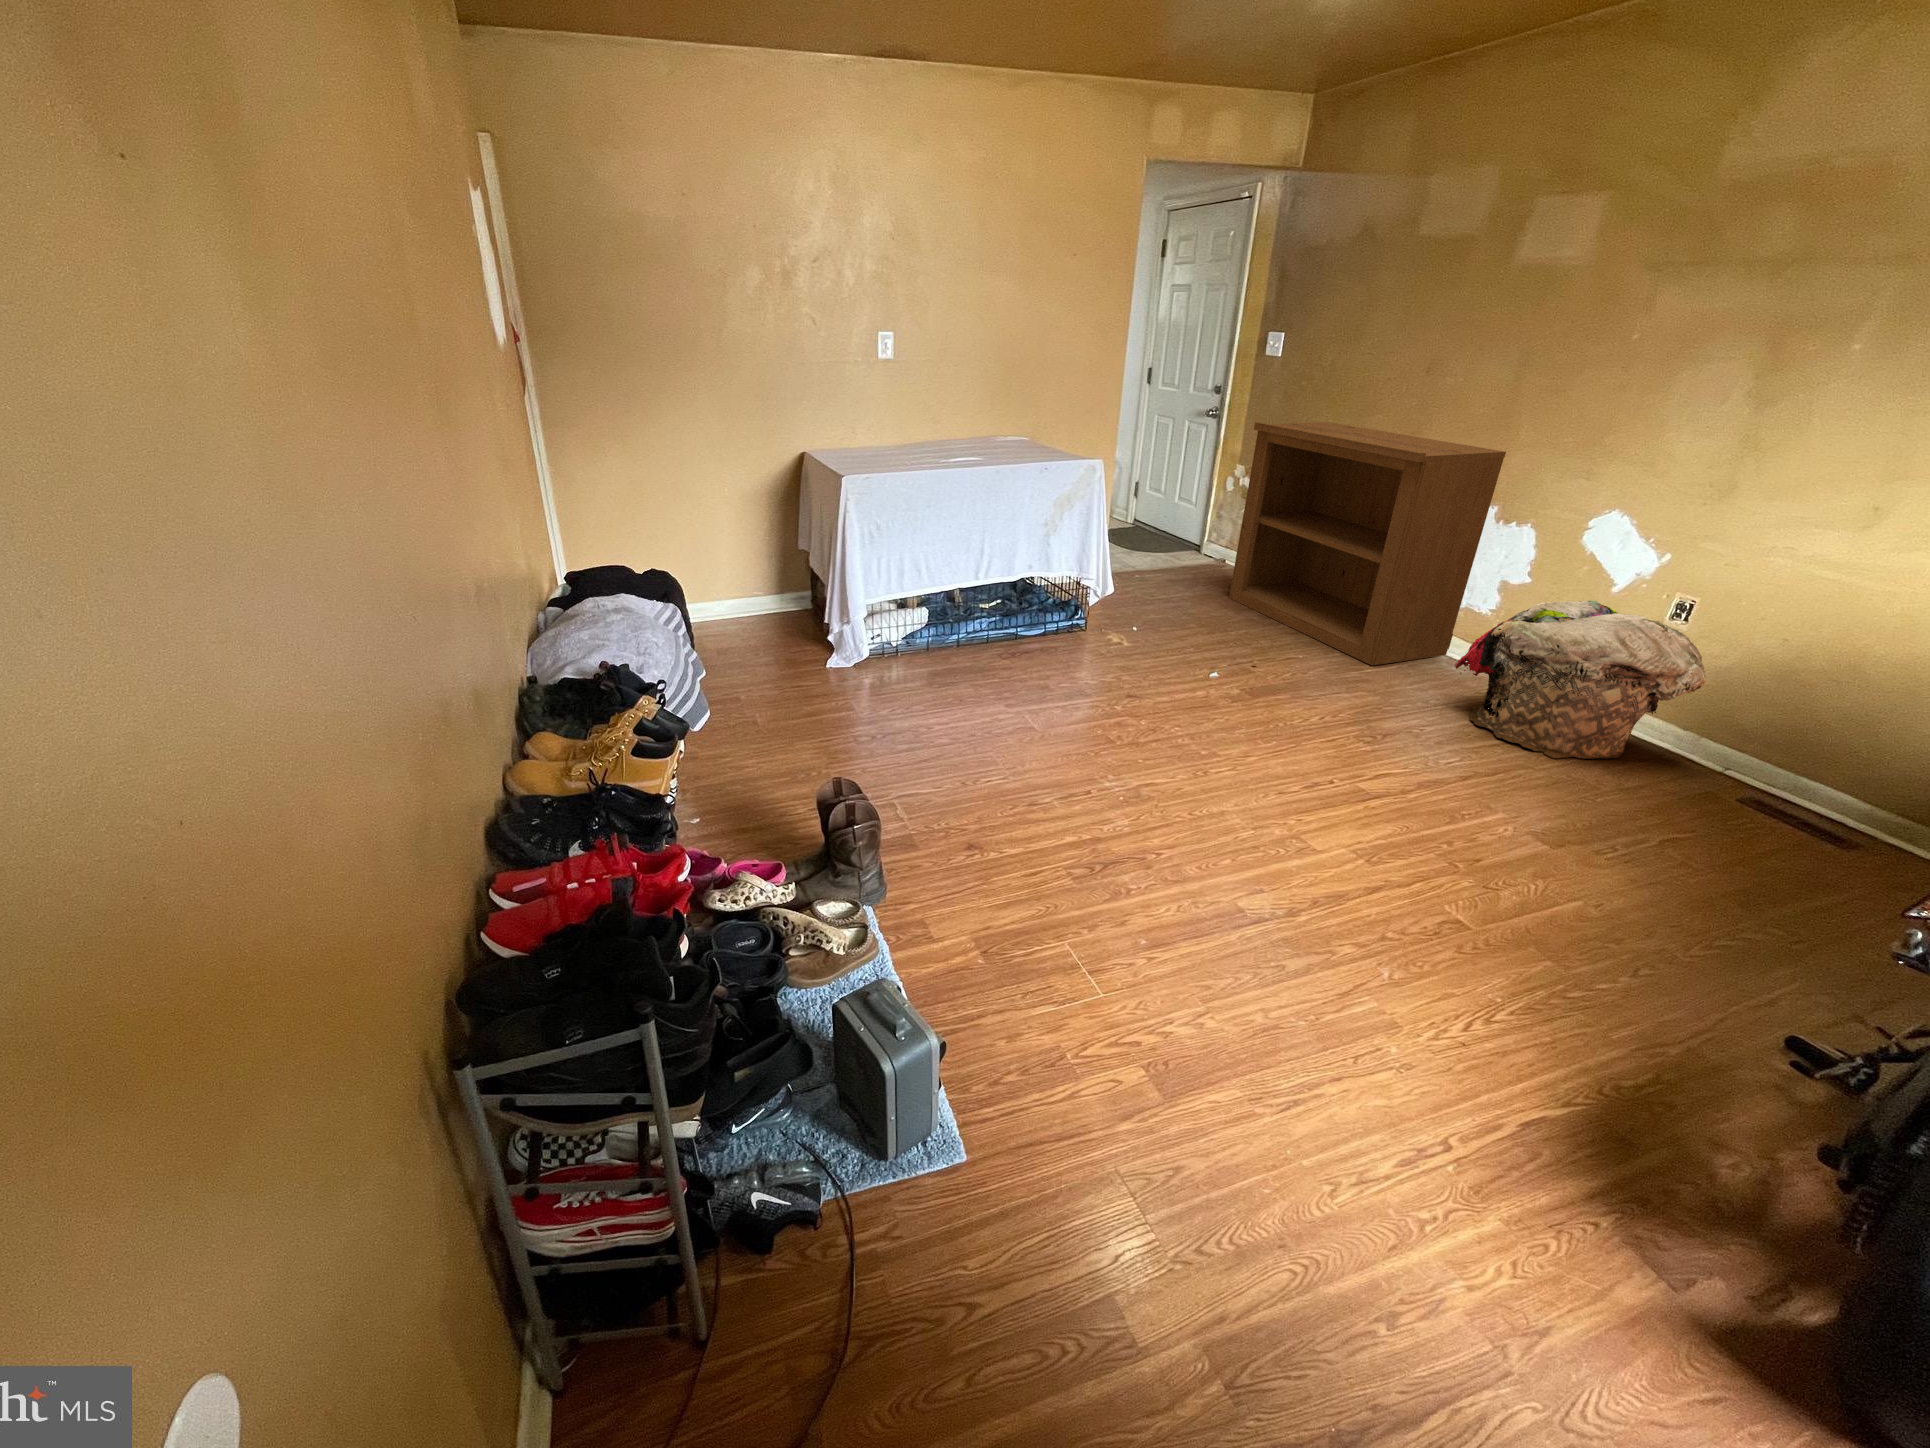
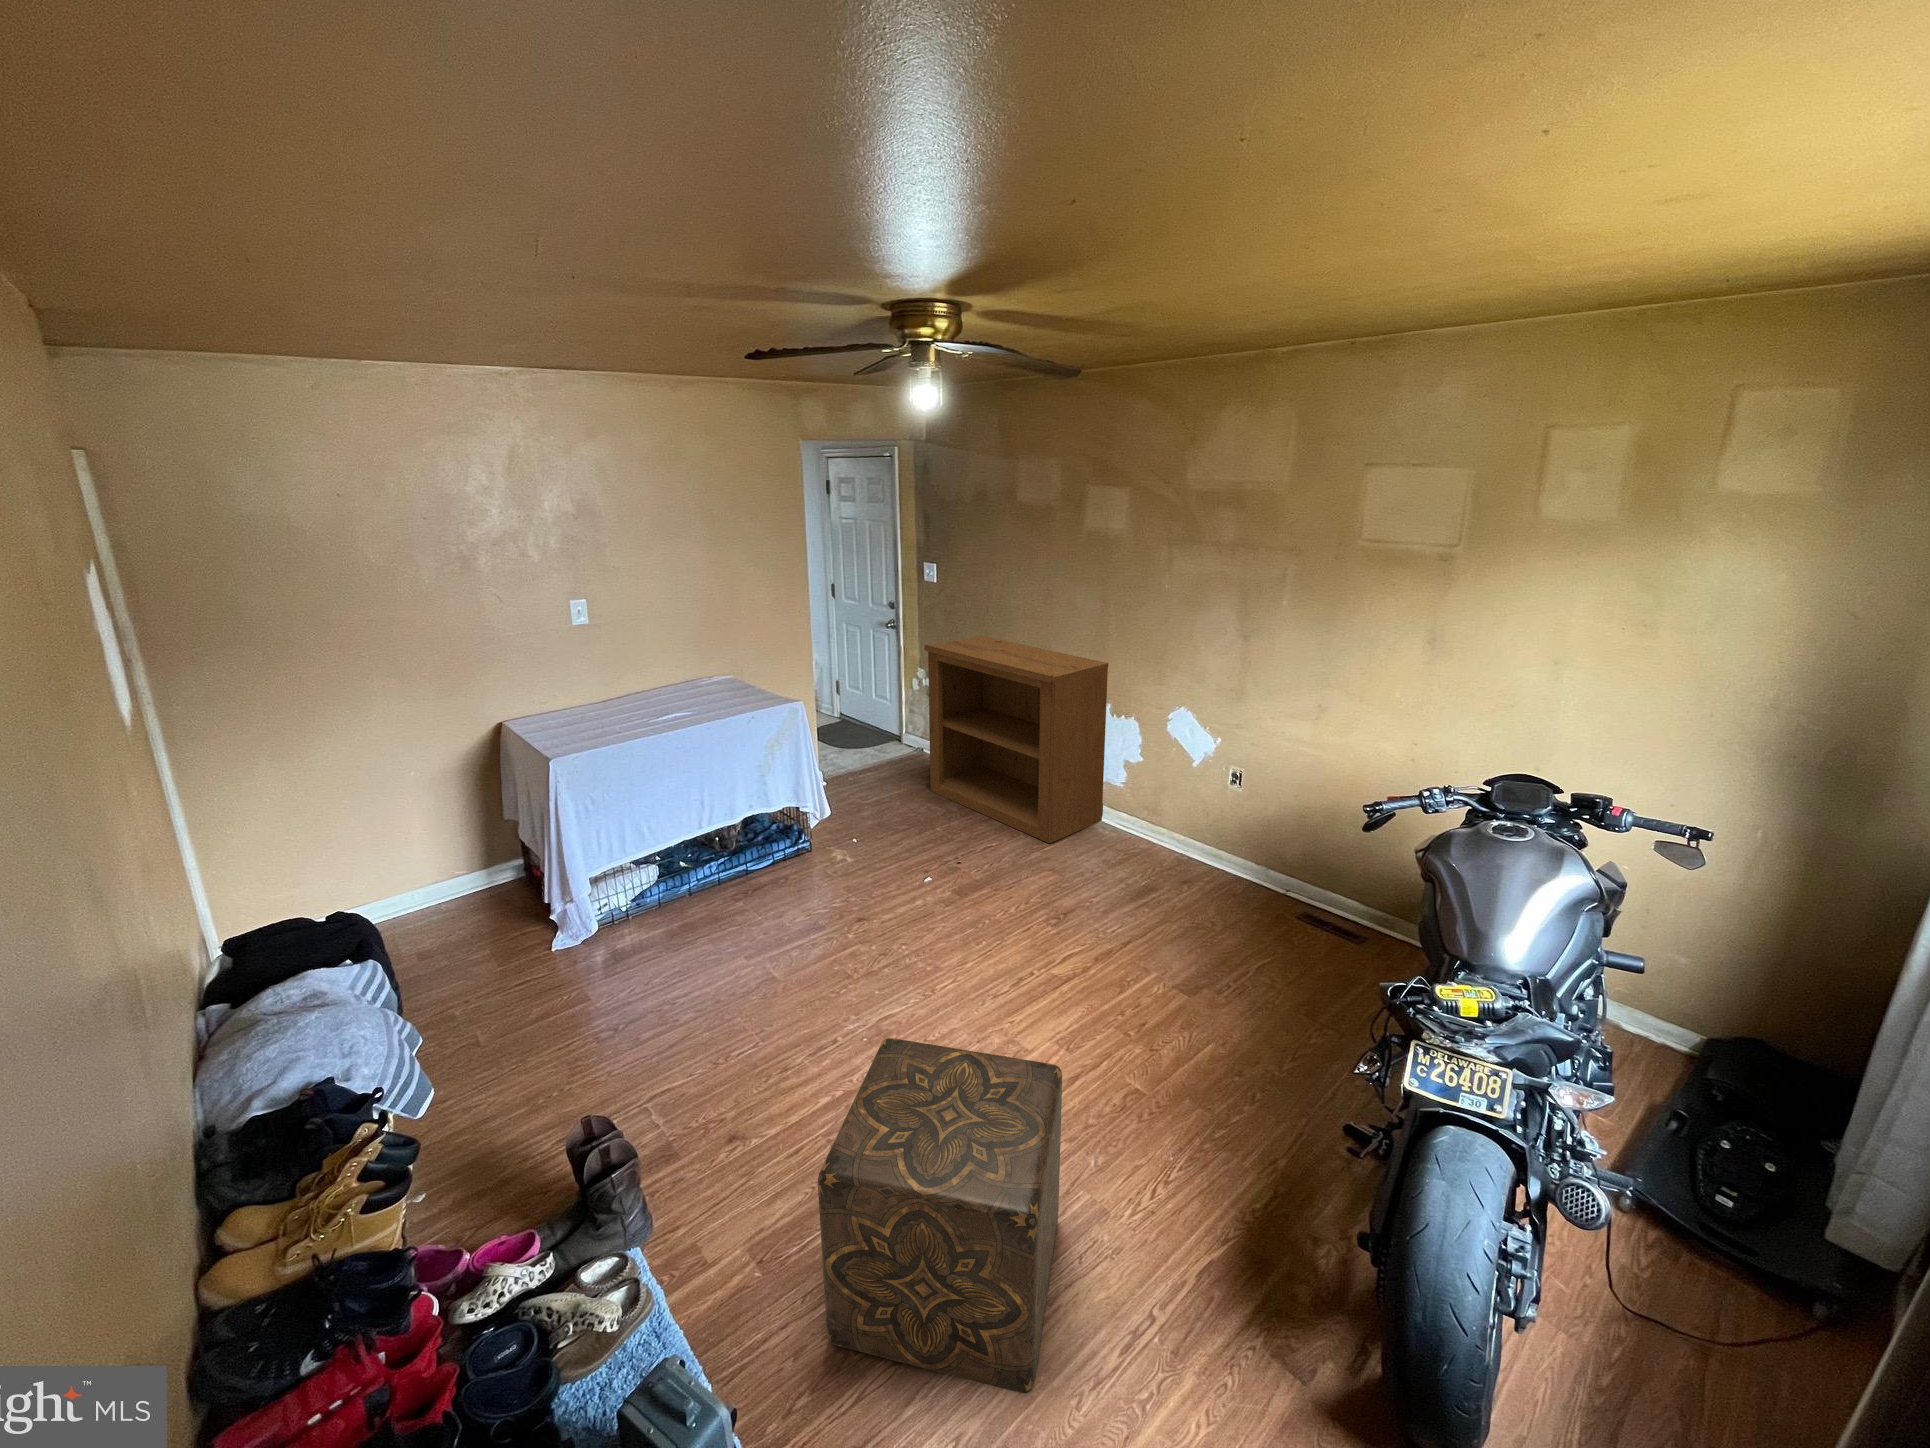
laundry basket: present [1454,601,1706,759] -> none [1106,780,1262,909]
ottoman: none [1045,763,1381,1159] -> present [818,1038,1062,1393]

